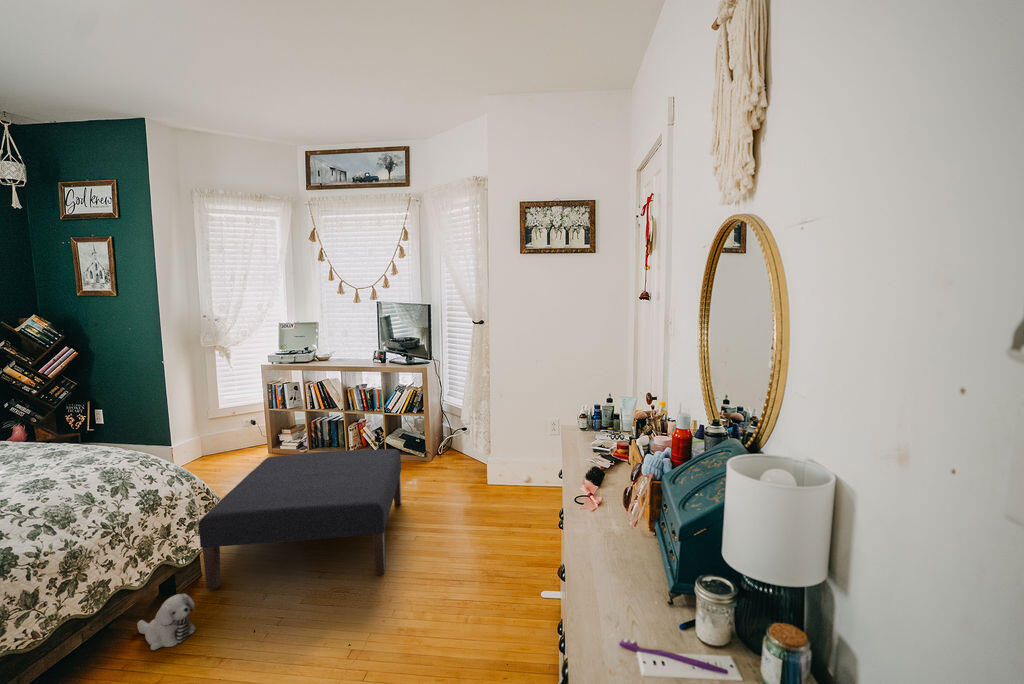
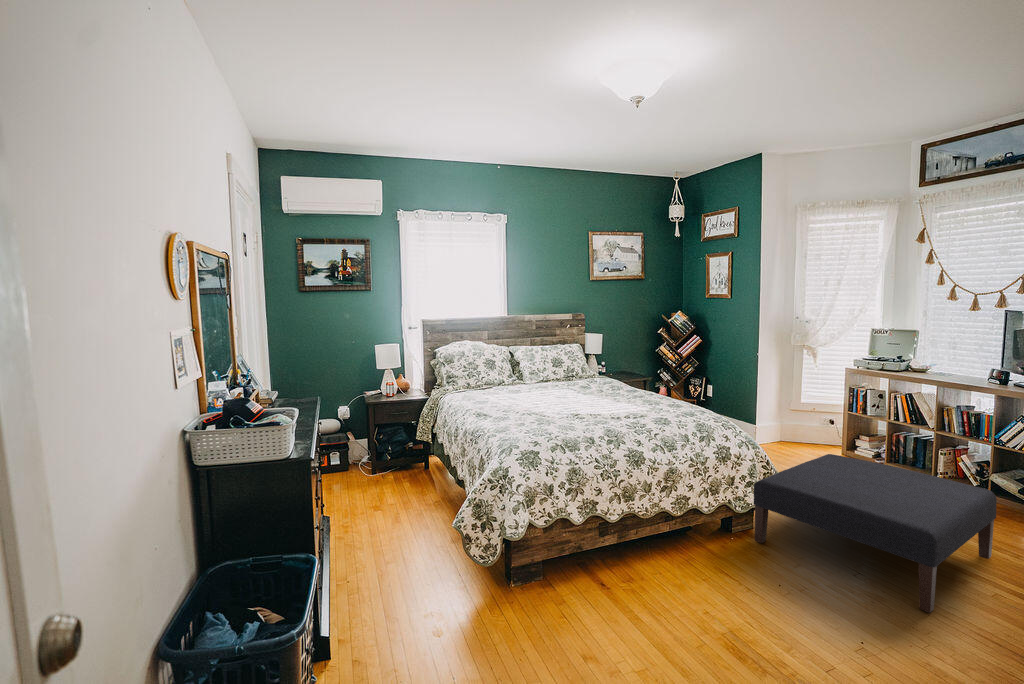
plush toy: present [137,594,196,650] -> none [705,528,741,565]

